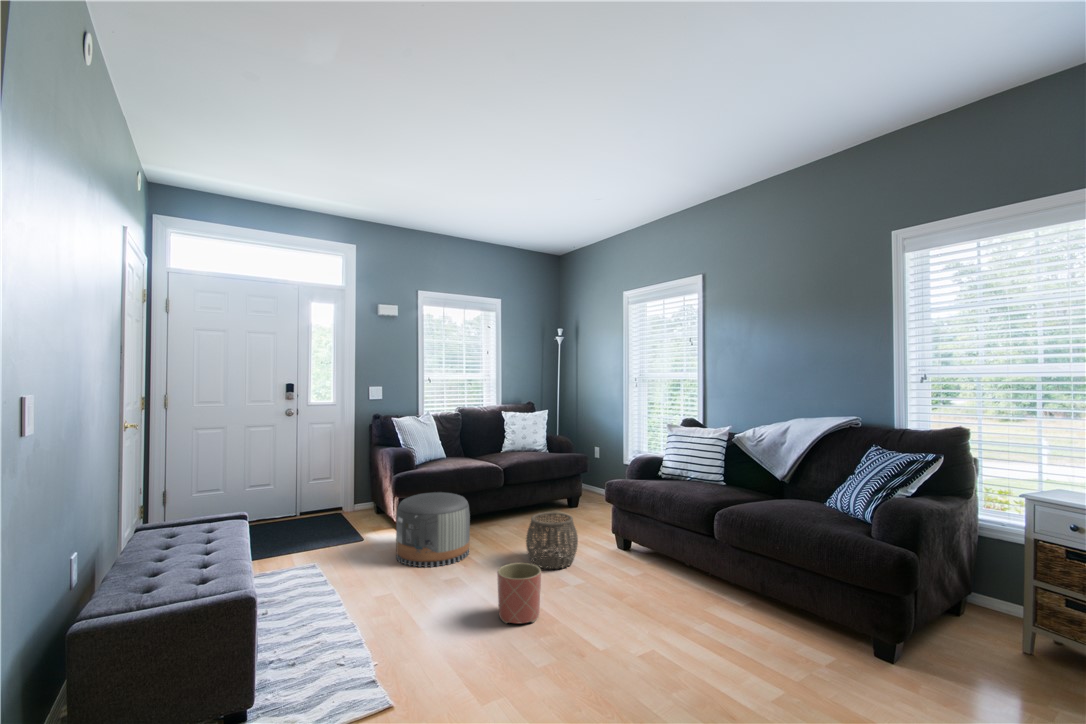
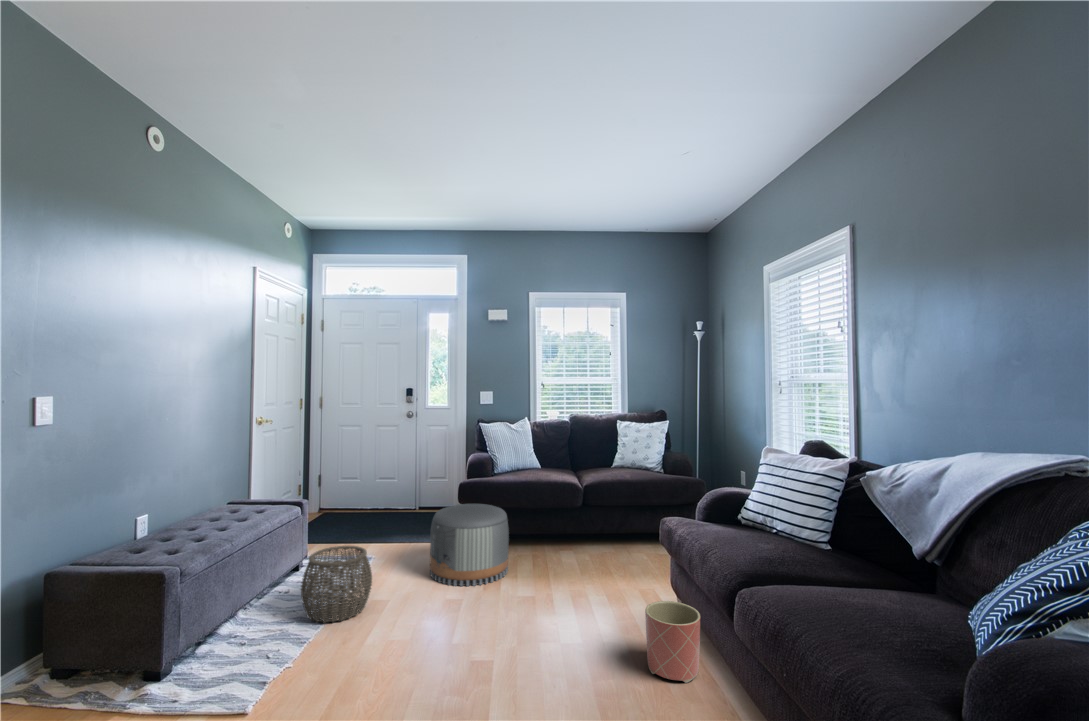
woven basket: present [526,512,578,569] -> present [301,546,372,623]
planter: present [497,563,541,624] -> present [645,601,700,683]

